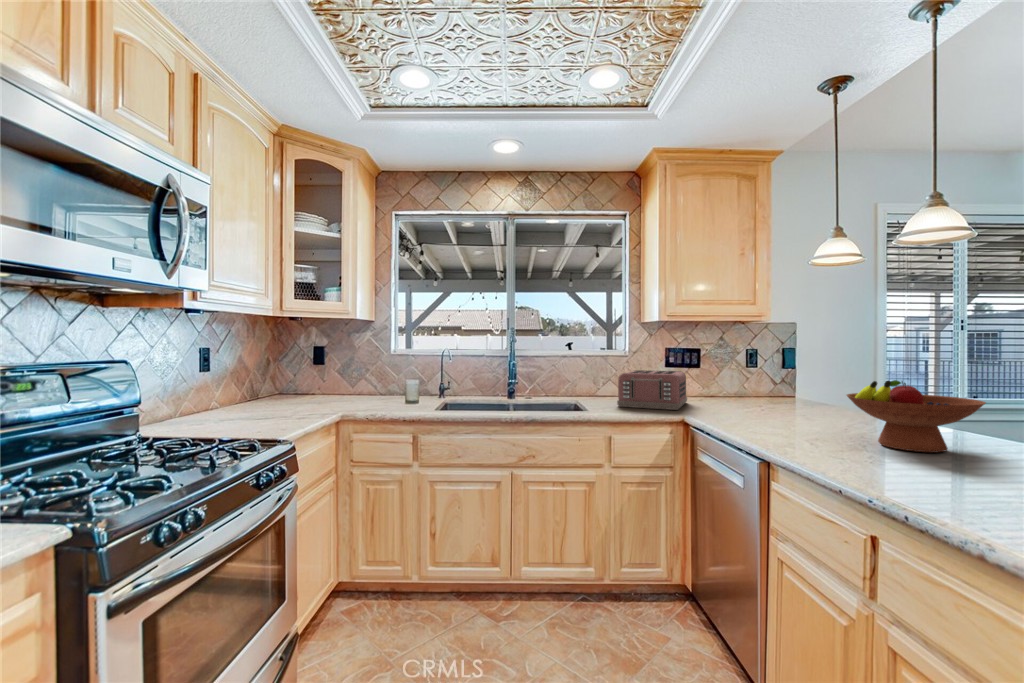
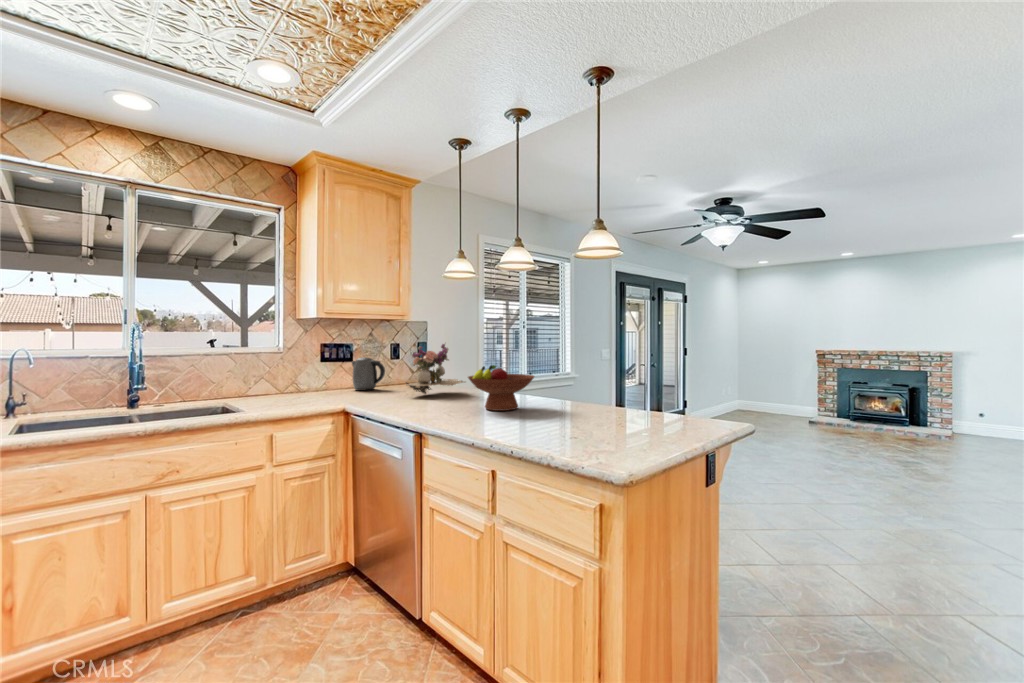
flower arrangement: none [758,347,851,413] -> present [406,344,464,394]
kettle: none [698,363,737,399] -> present [352,357,385,391]
toaster: present [617,370,687,410] -> none [278,366,345,405]

